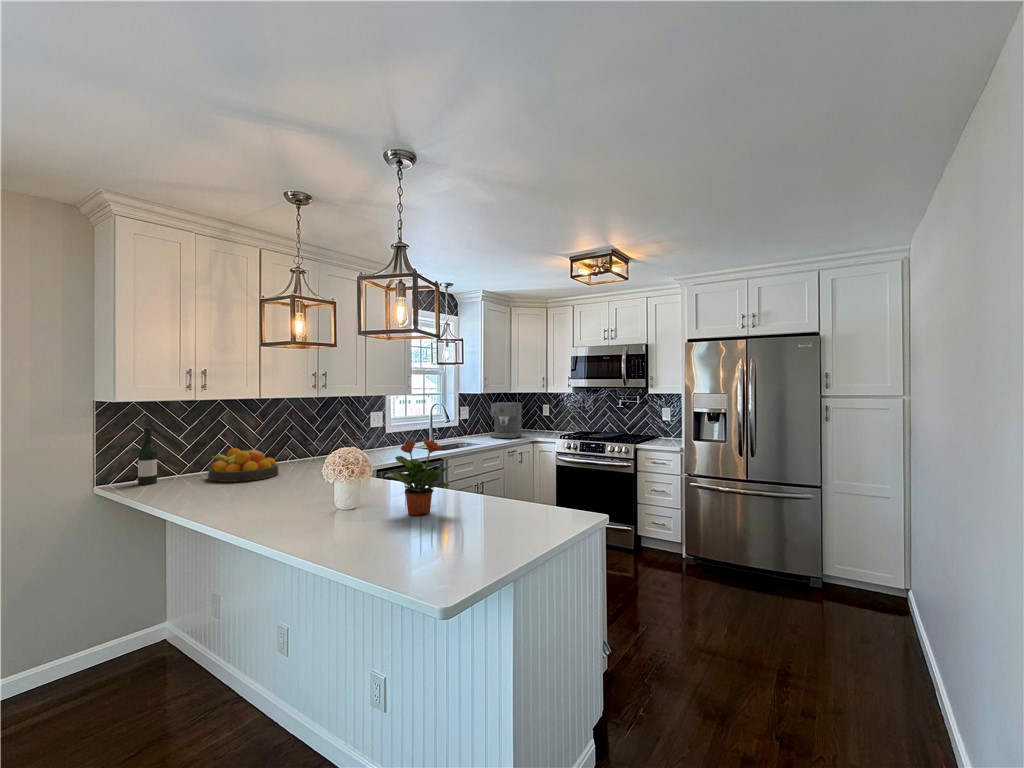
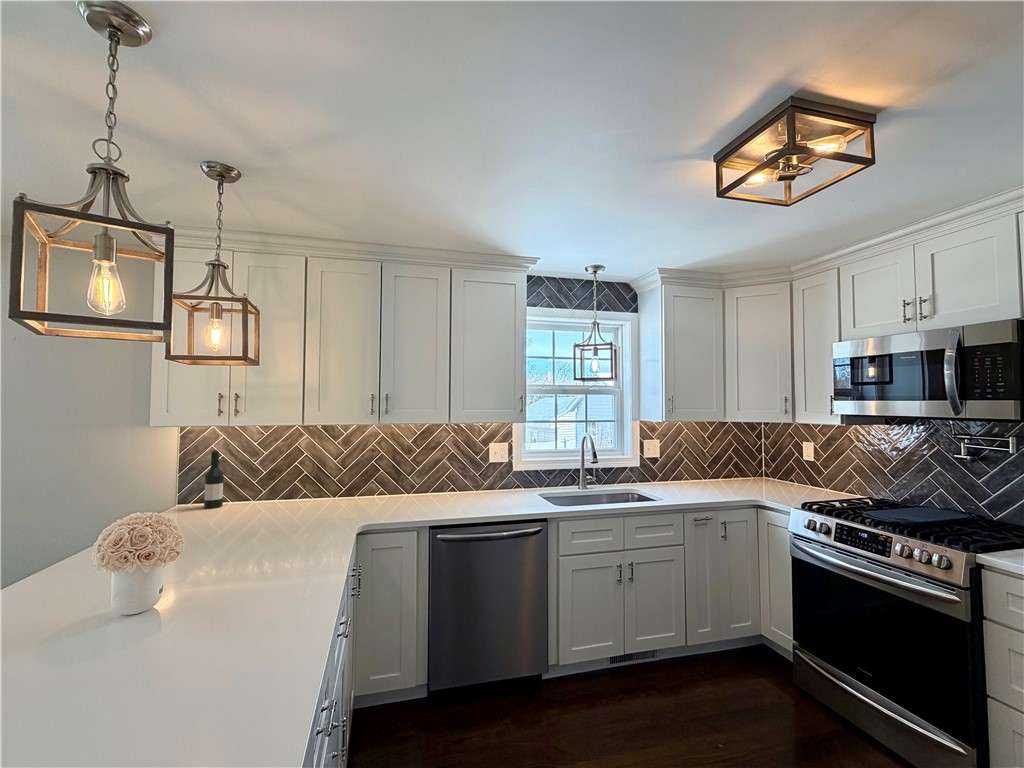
coffee maker: present [490,402,522,439] -> none [685,436,743,496]
potted plant: present [387,440,451,516] -> none [60,522,204,676]
fruit bowl: present [208,448,278,482] -> none [242,479,319,521]

